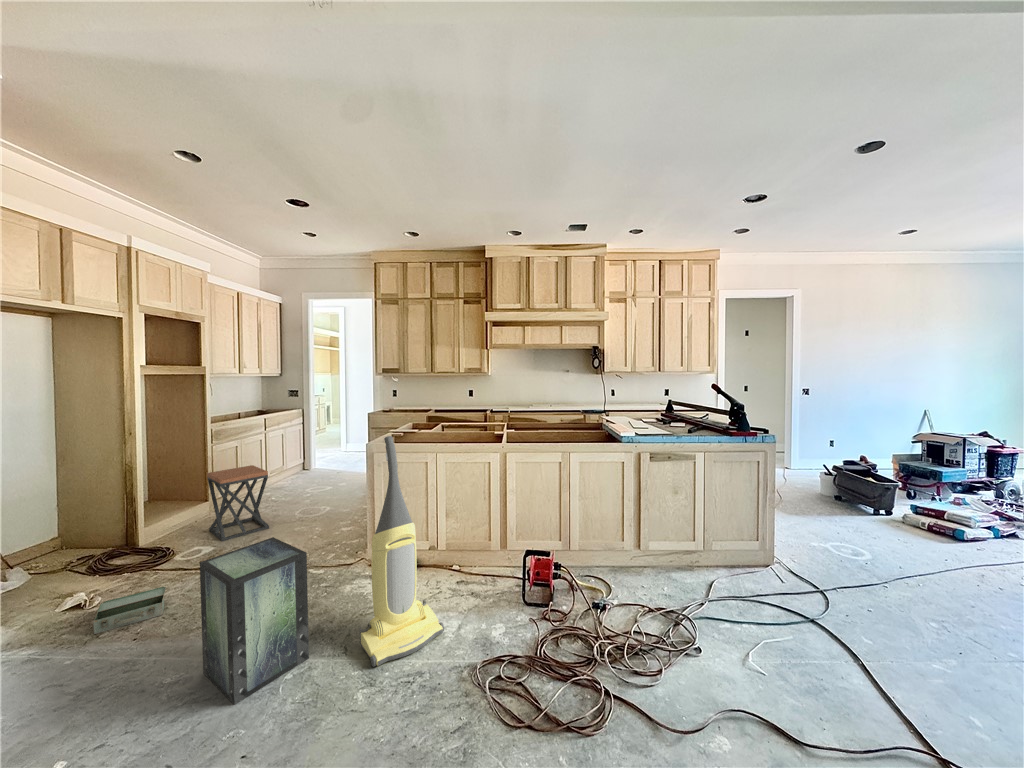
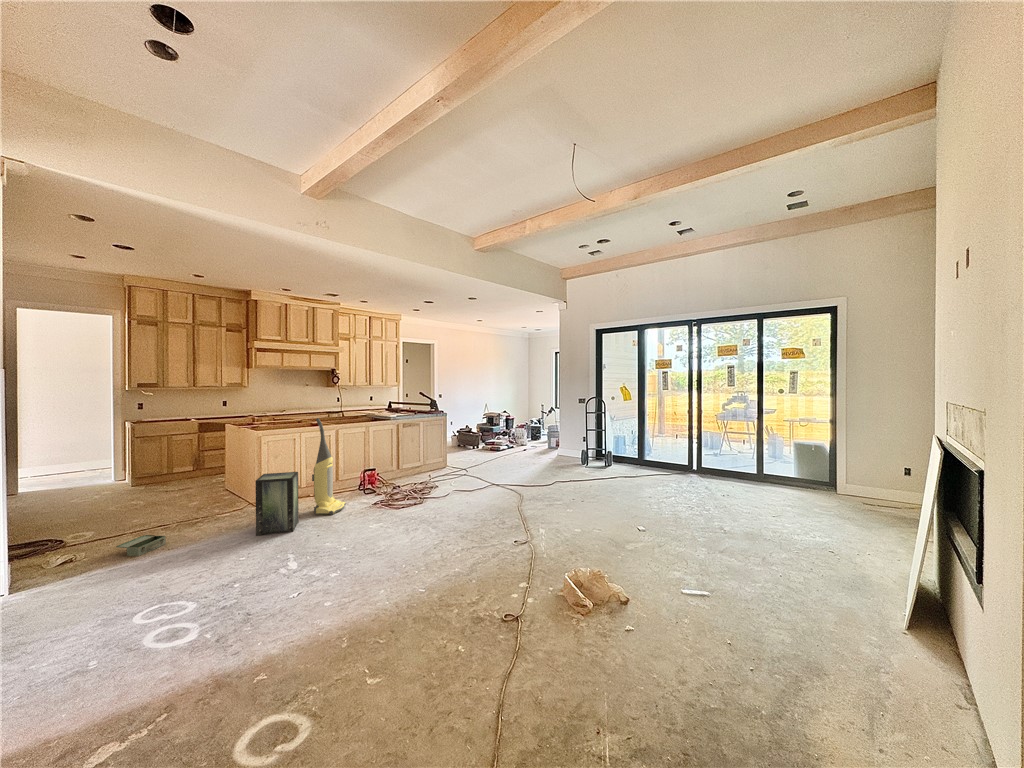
stool: present [207,465,269,541] -> none [43,473,113,537]

